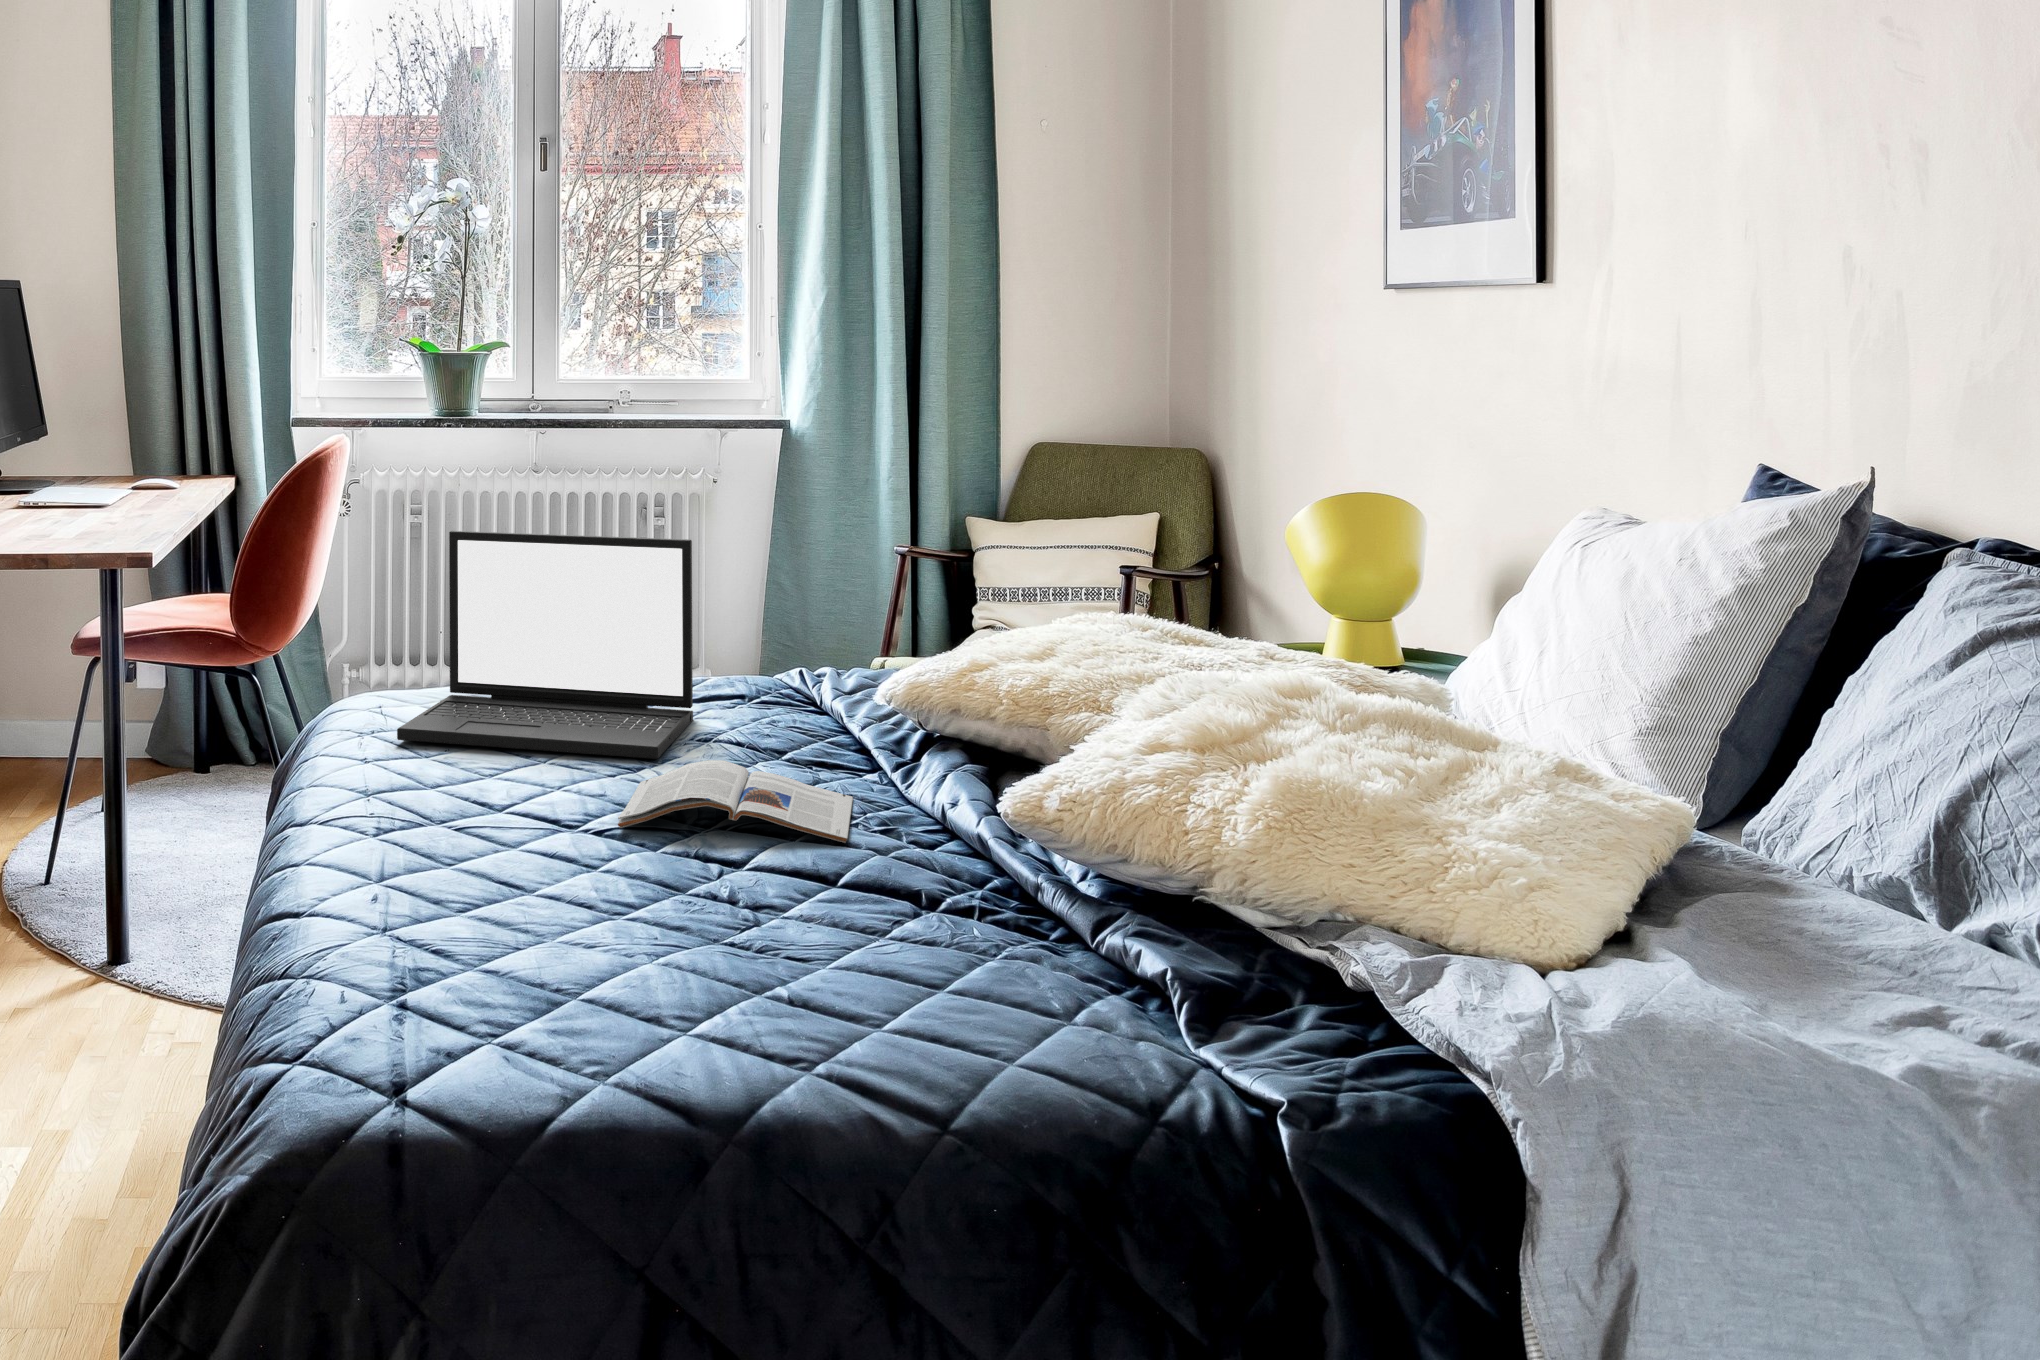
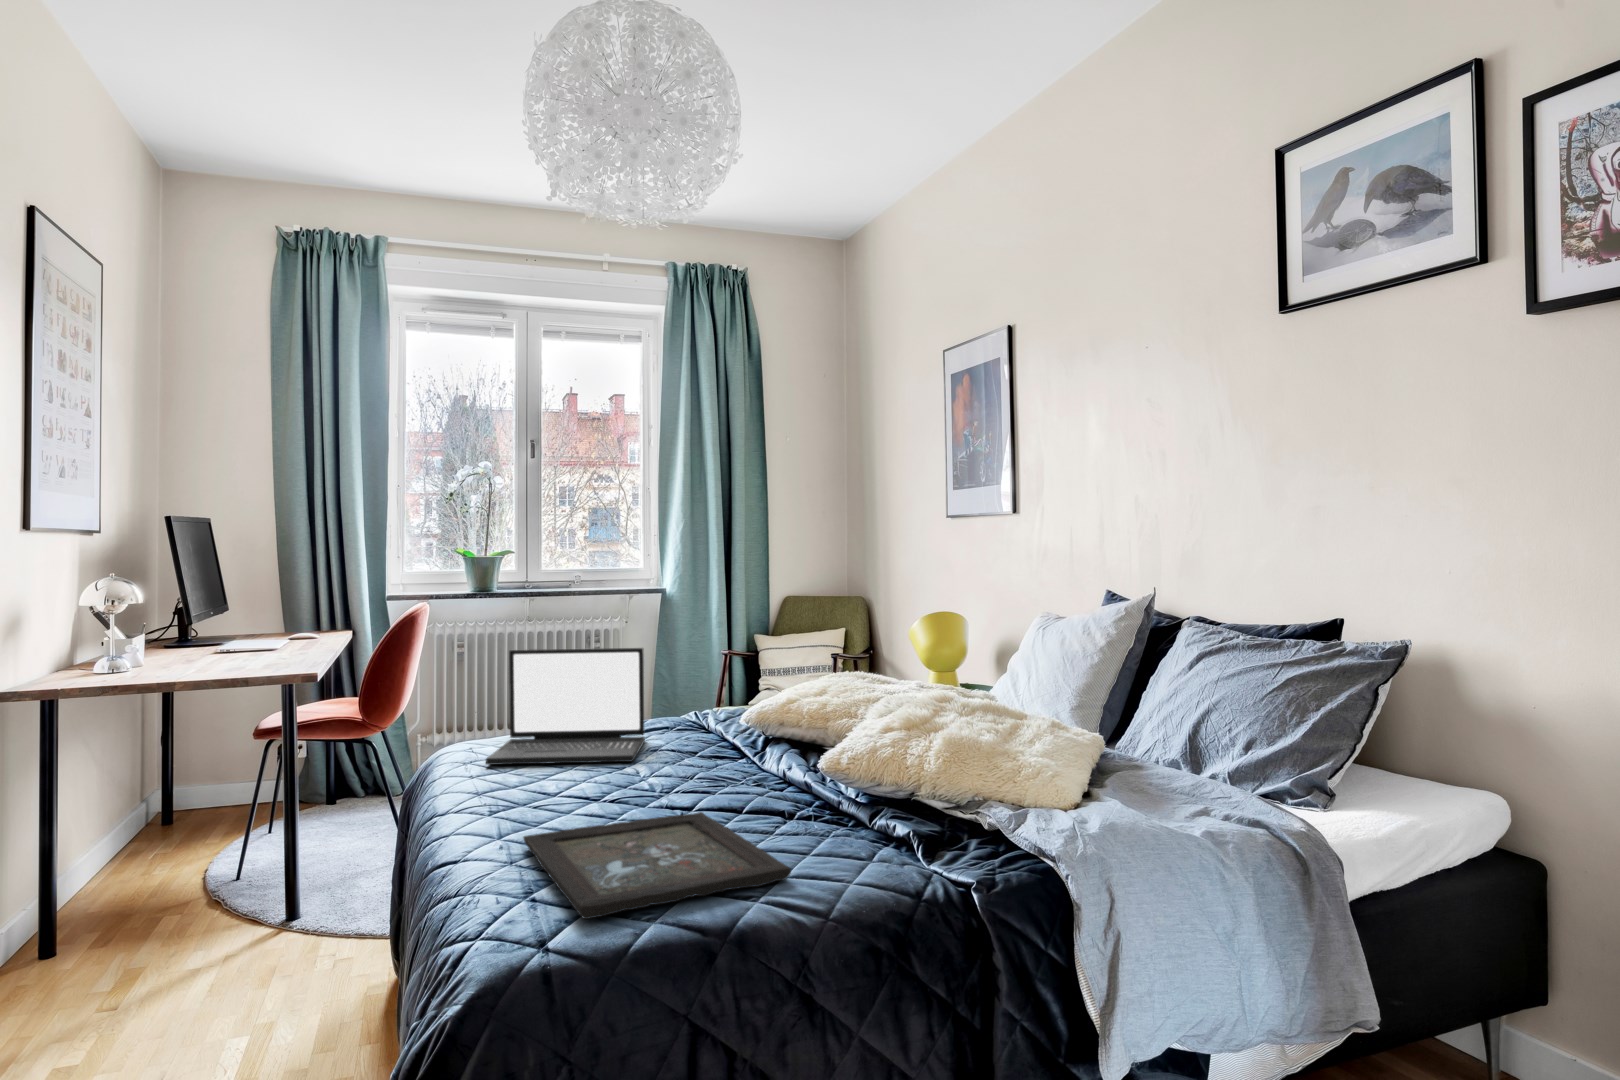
magazine: present [618,760,853,843] -> none [623,758,741,797]
tray: none [416,875,890,1056] -> present [523,812,791,919]

